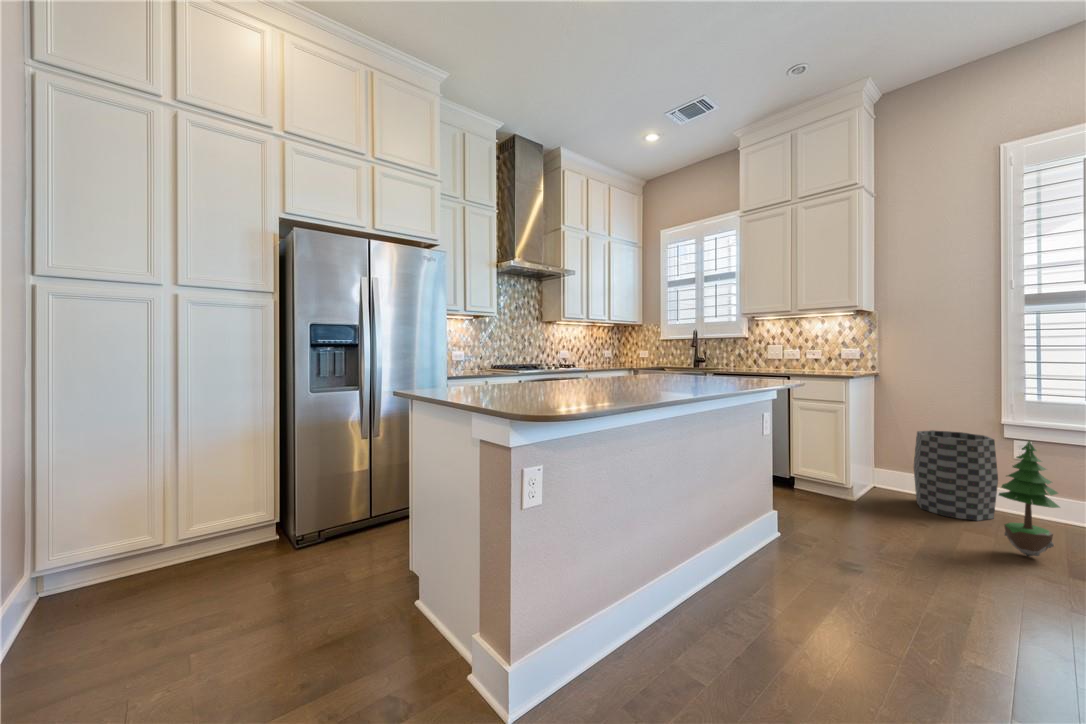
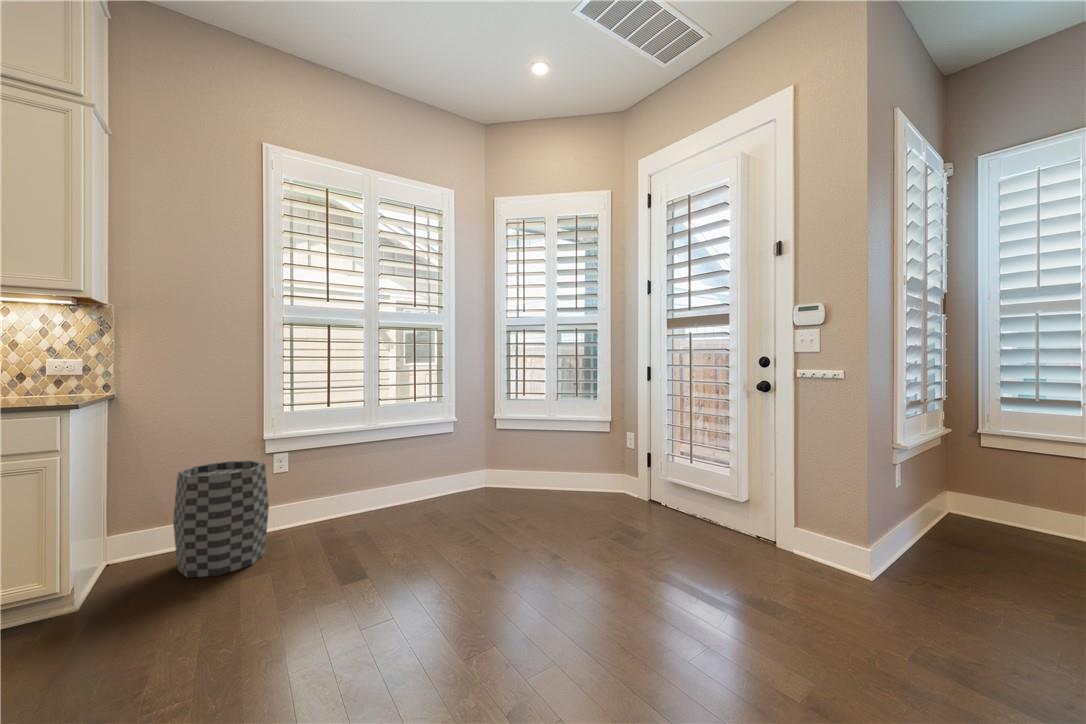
potted tree: present [999,441,1059,556] -> none [287,461,339,589]

